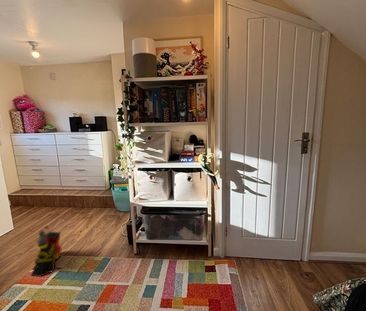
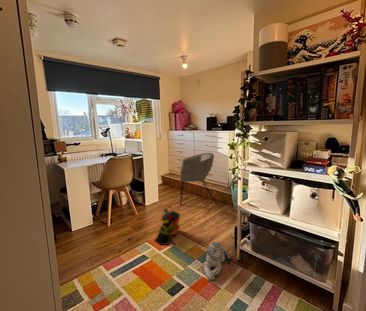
armchair: none [41,157,96,225] -> present [180,153,217,205]
plush toy: none [104,245,130,283] -> present [204,242,230,280]

